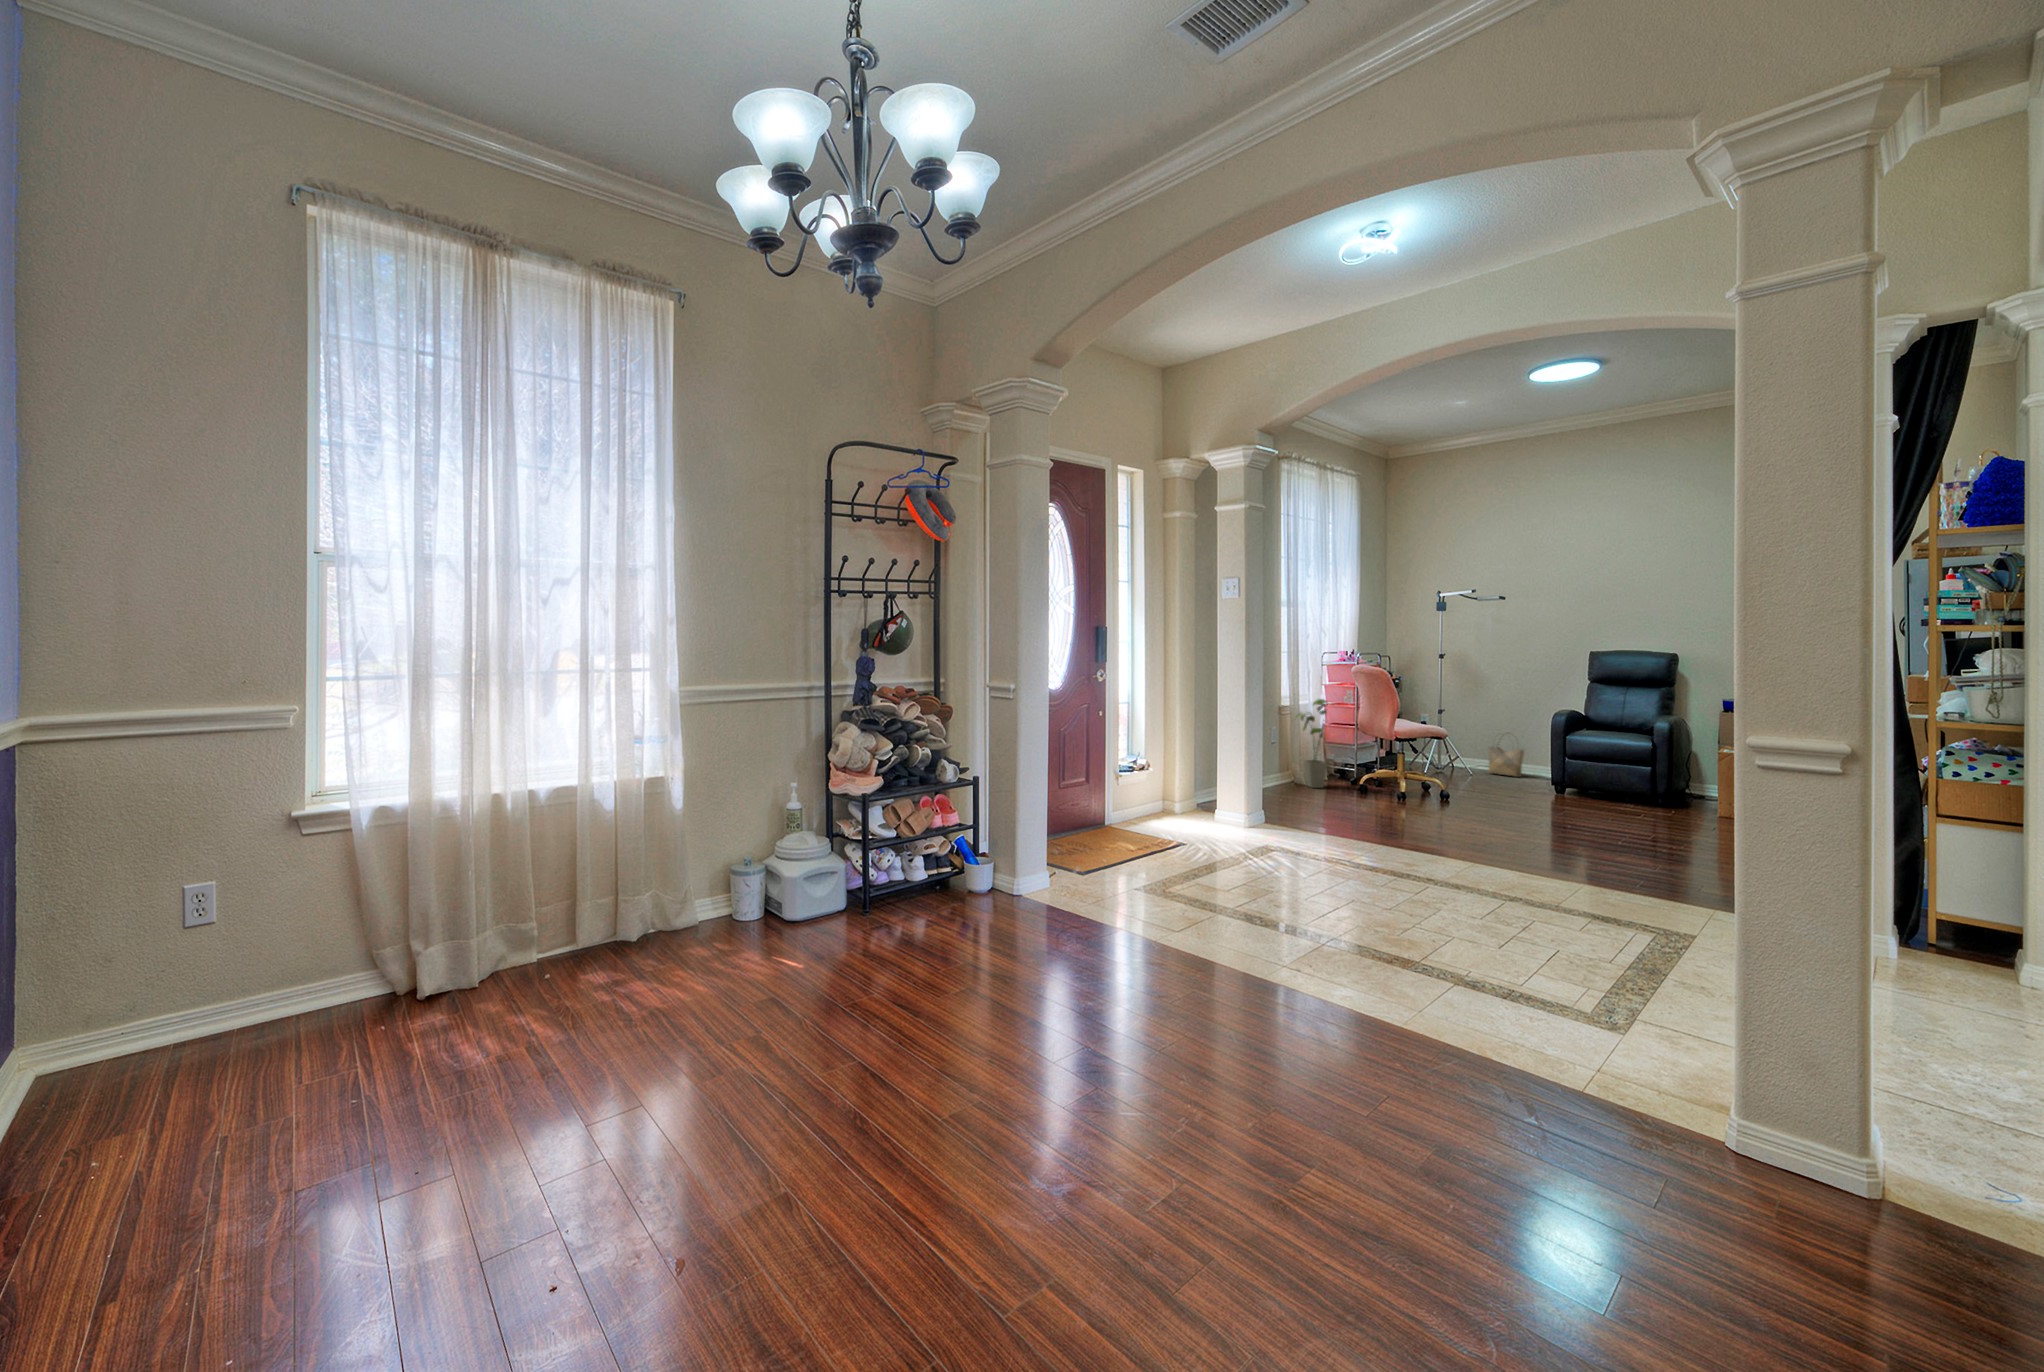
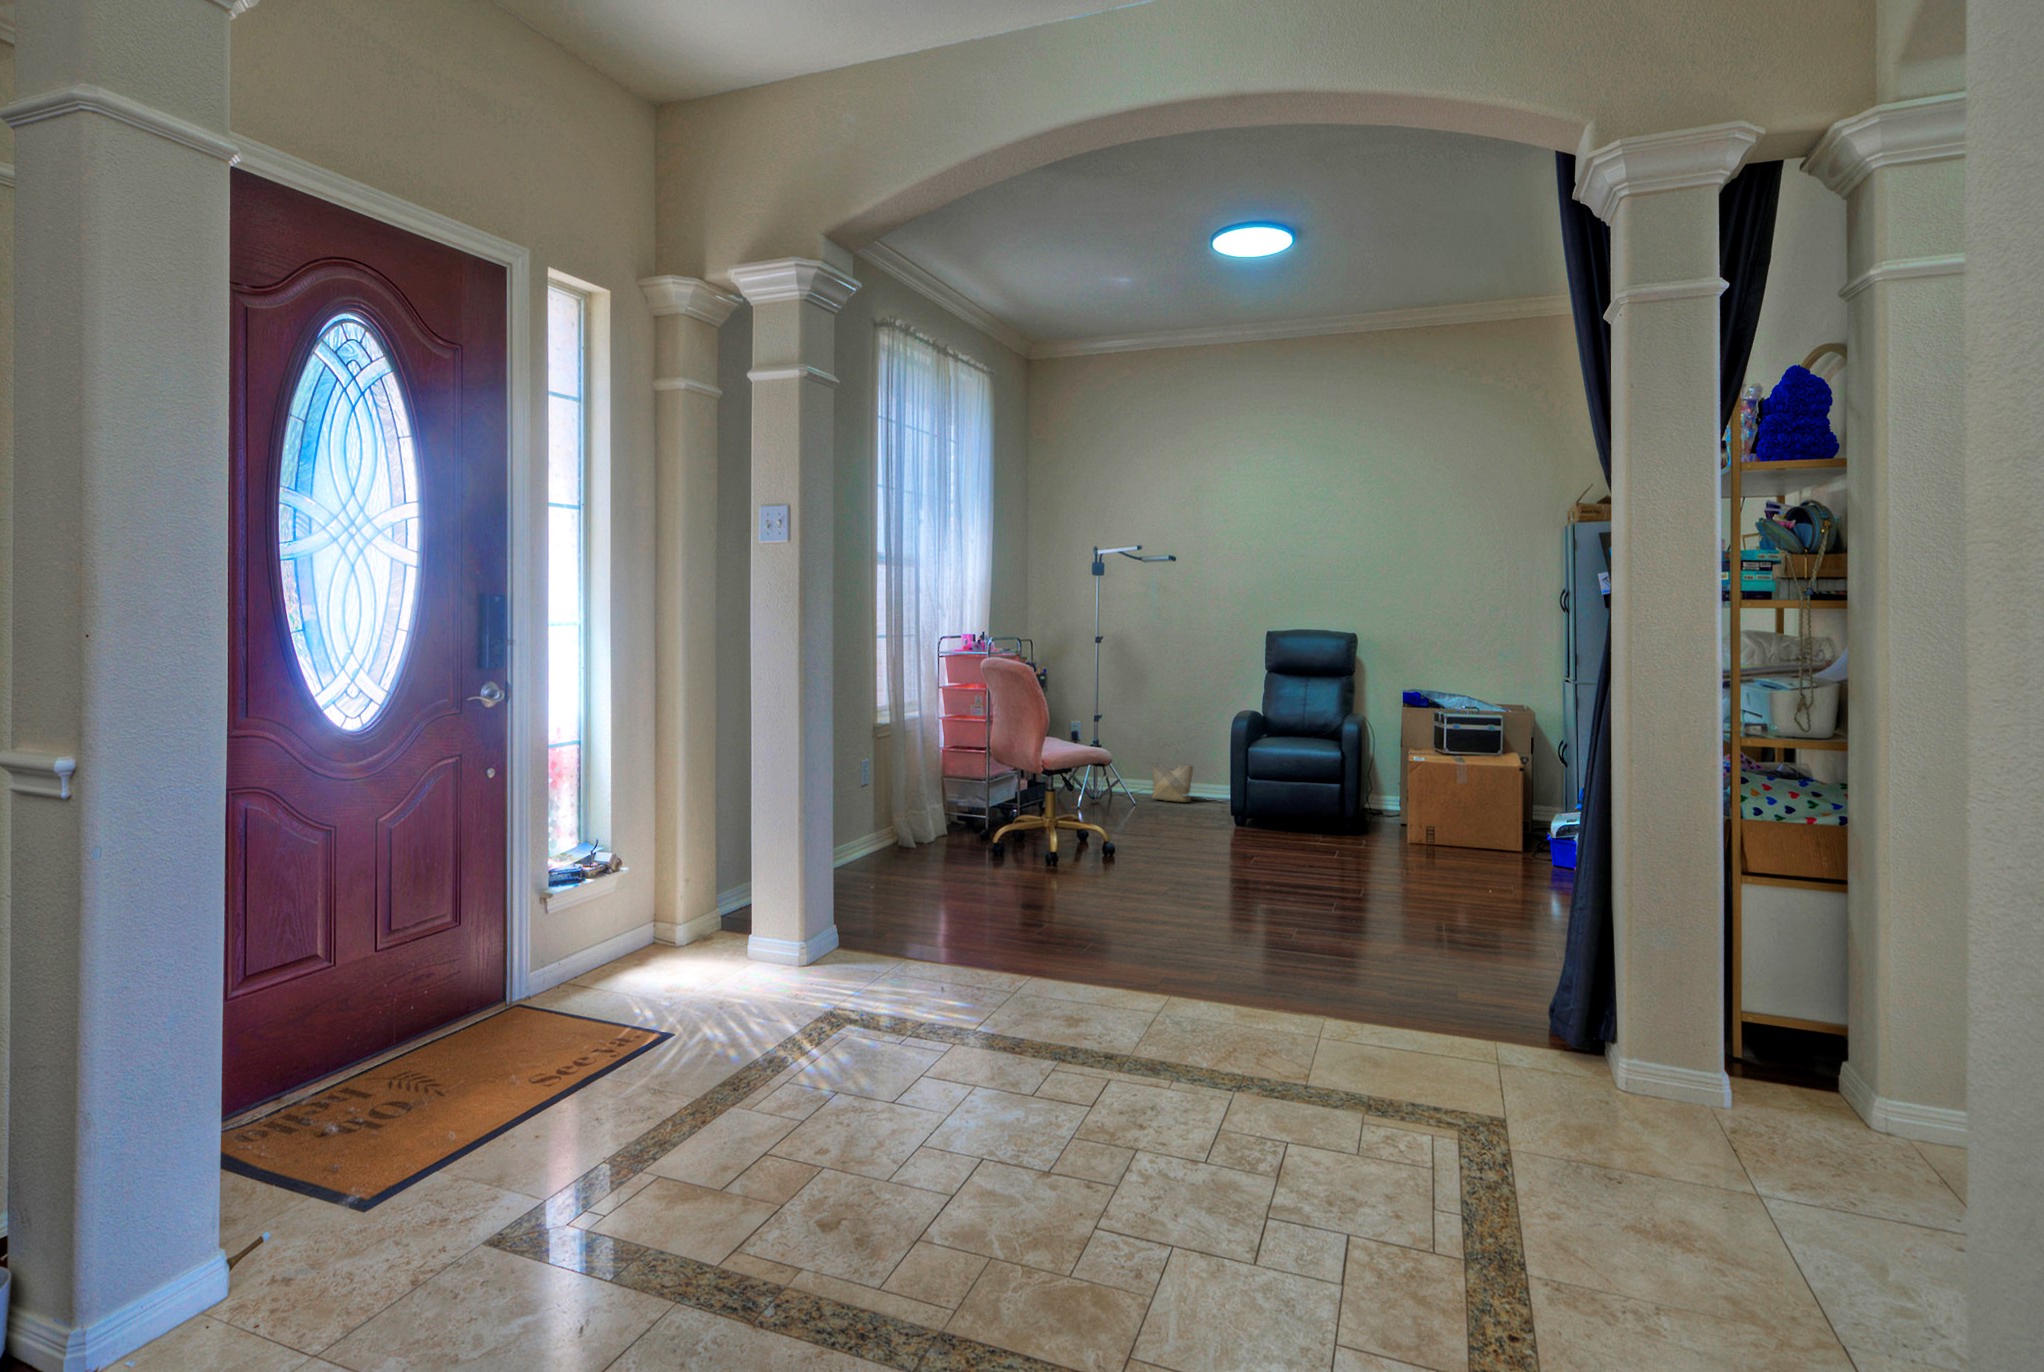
house plant: present [1297,699,1328,788] -> none [898,709,967,850]

